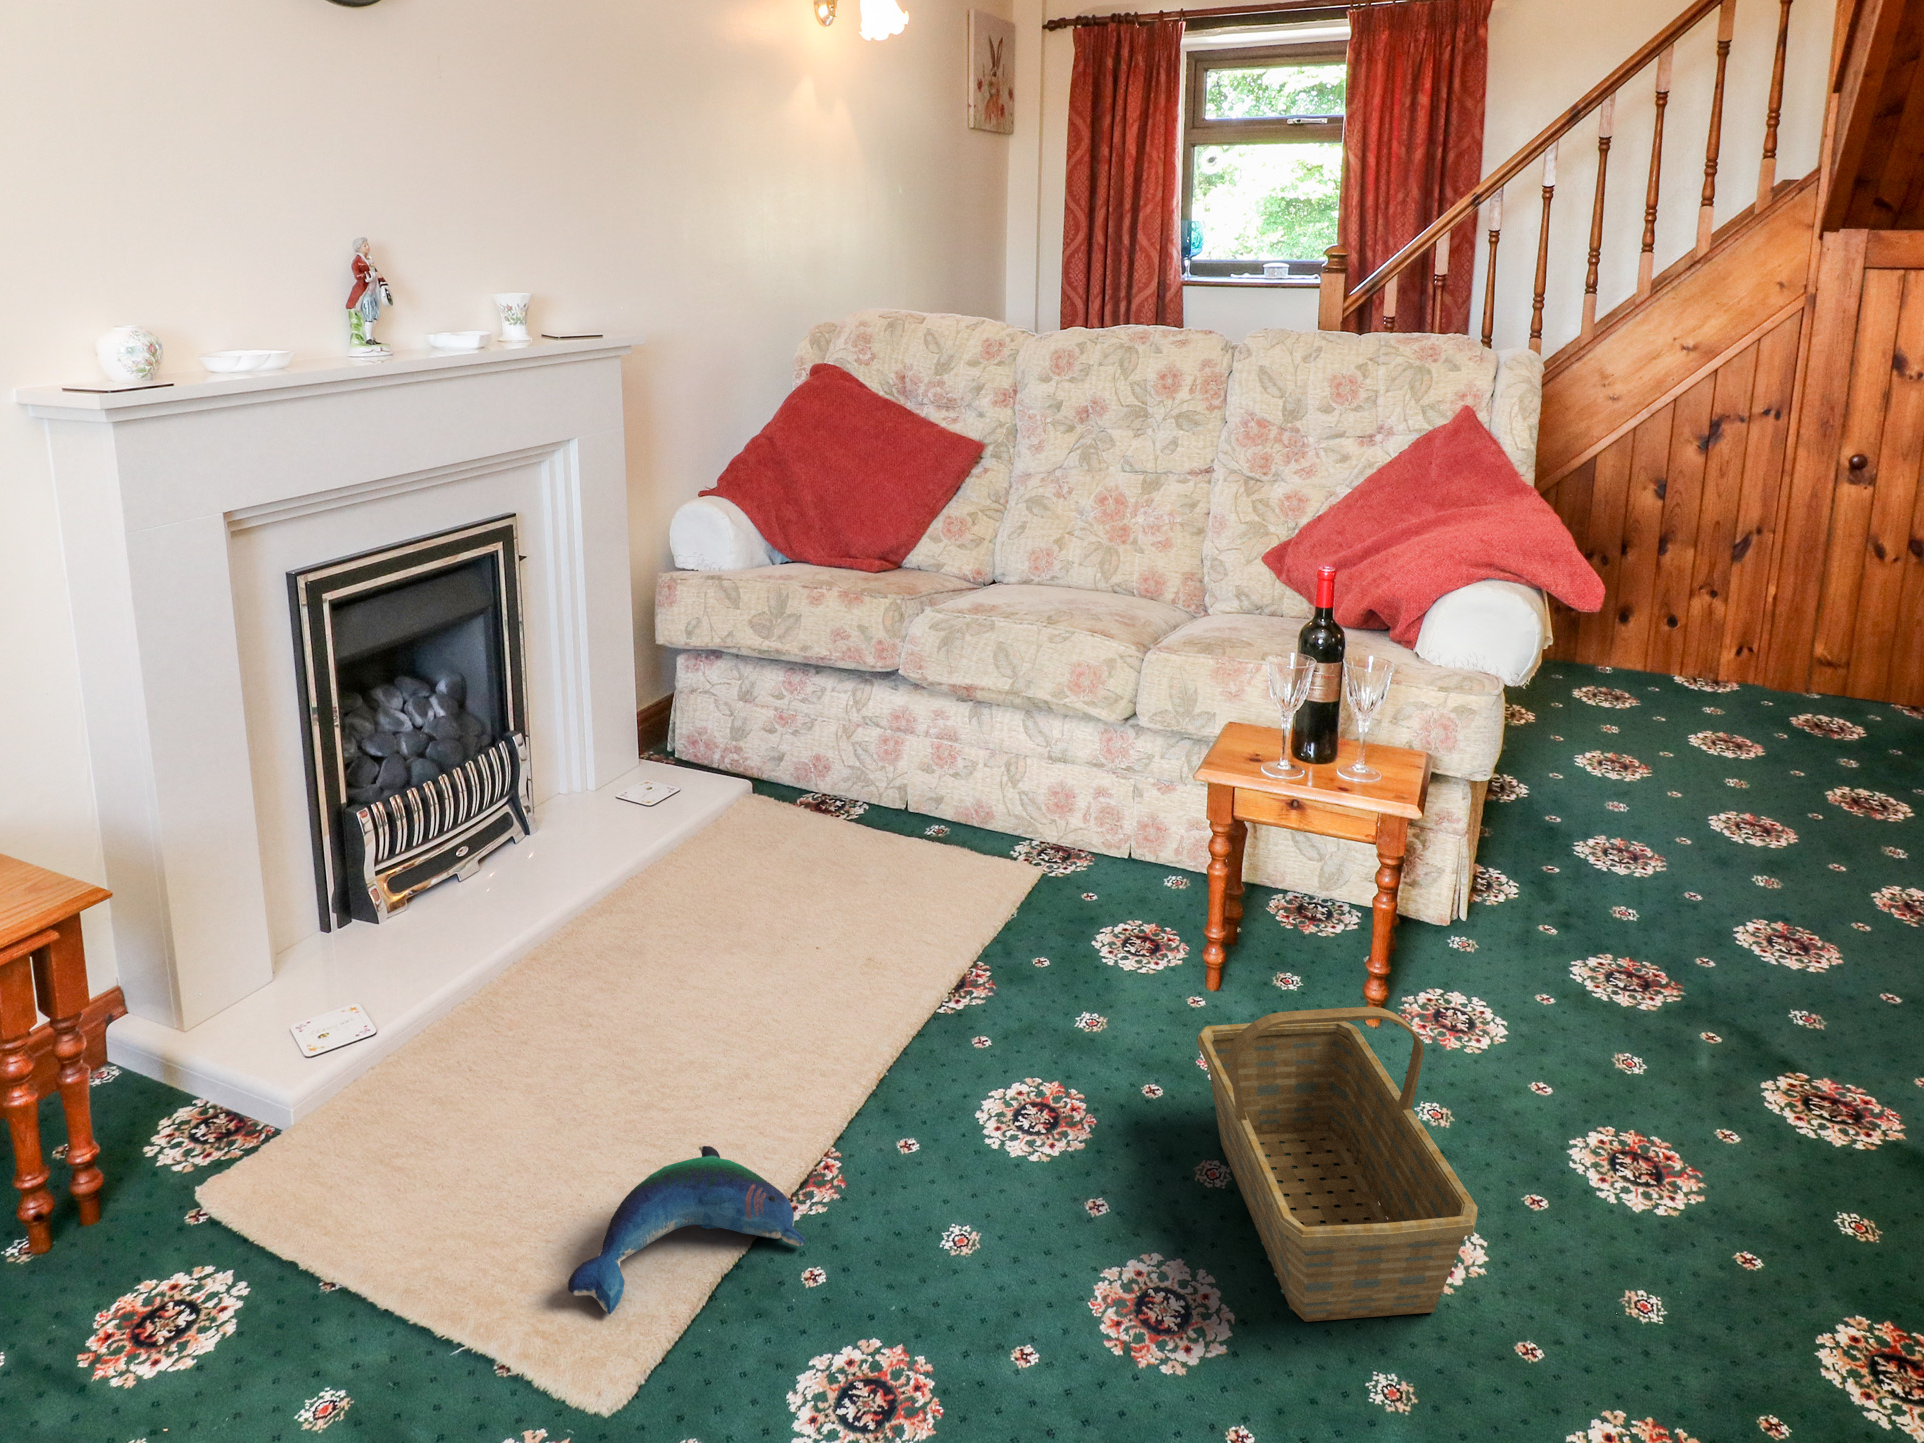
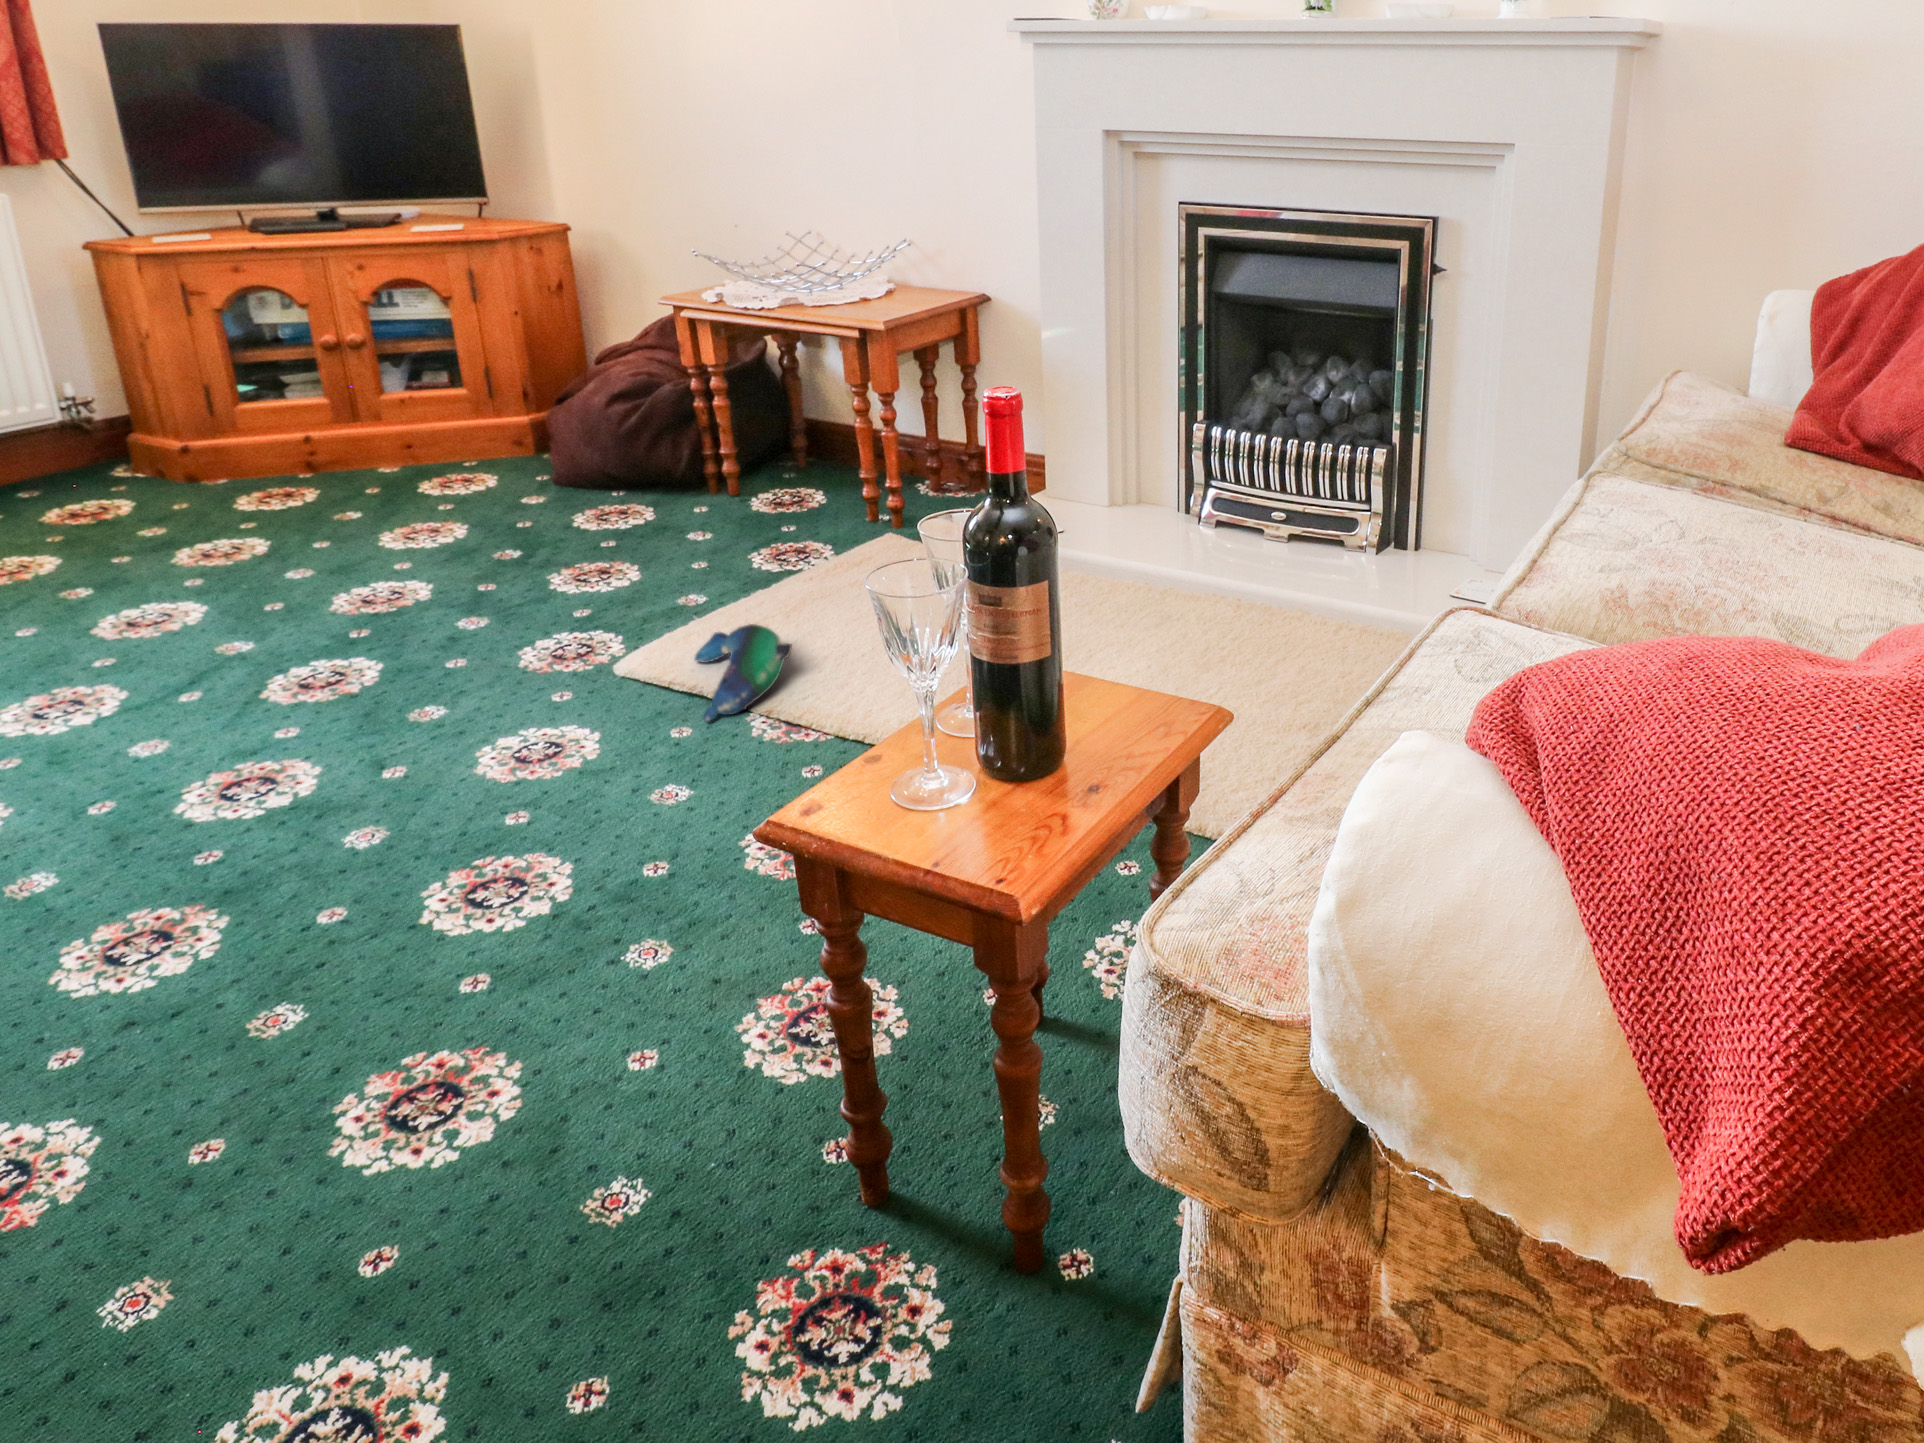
basket: present [1198,1007,1478,1322] -> none [245,754,717,1091]

